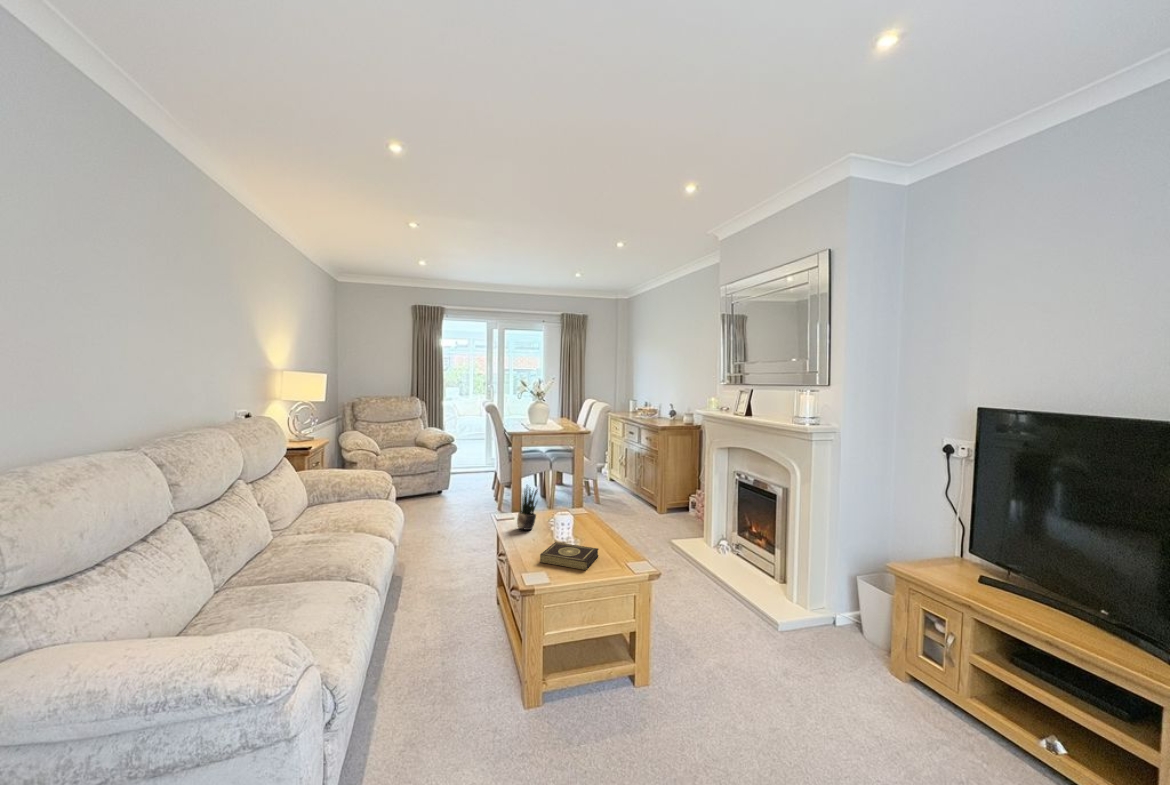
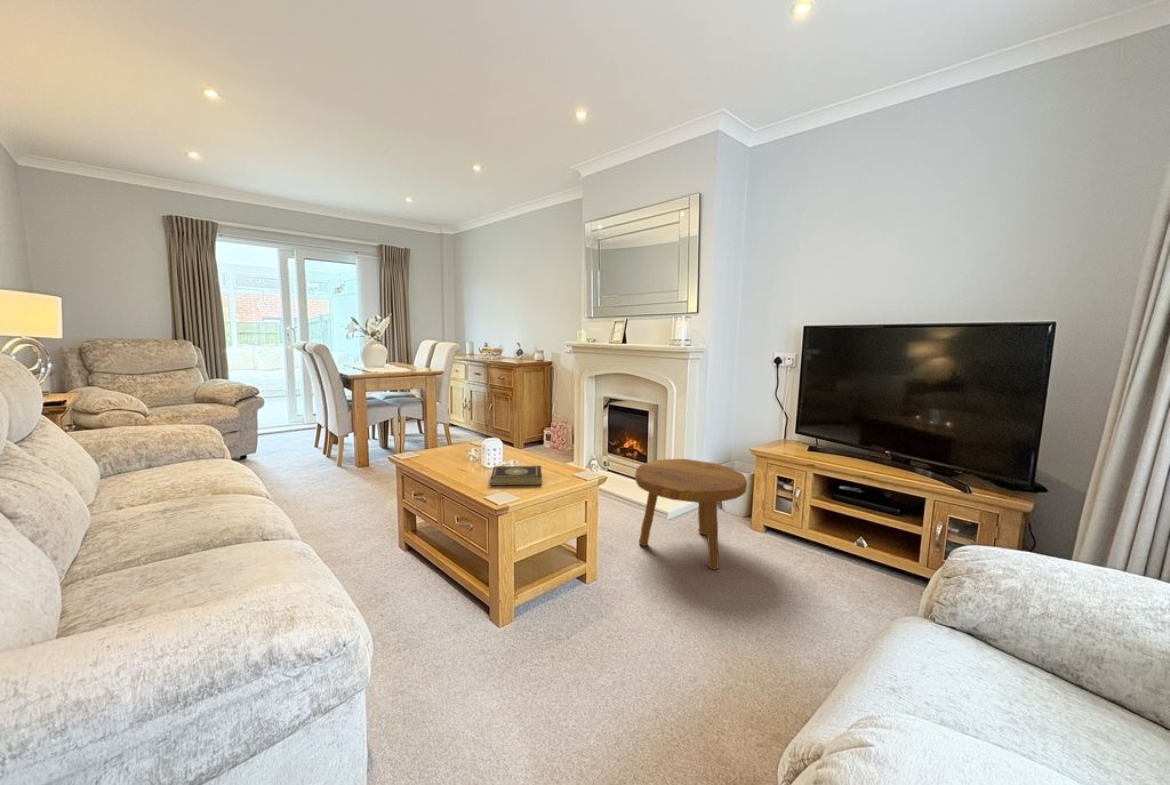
potted plant: present [517,487,537,530] -> none [434,414,455,462]
footstool: none [714,559,858,717] -> present [635,459,747,569]

